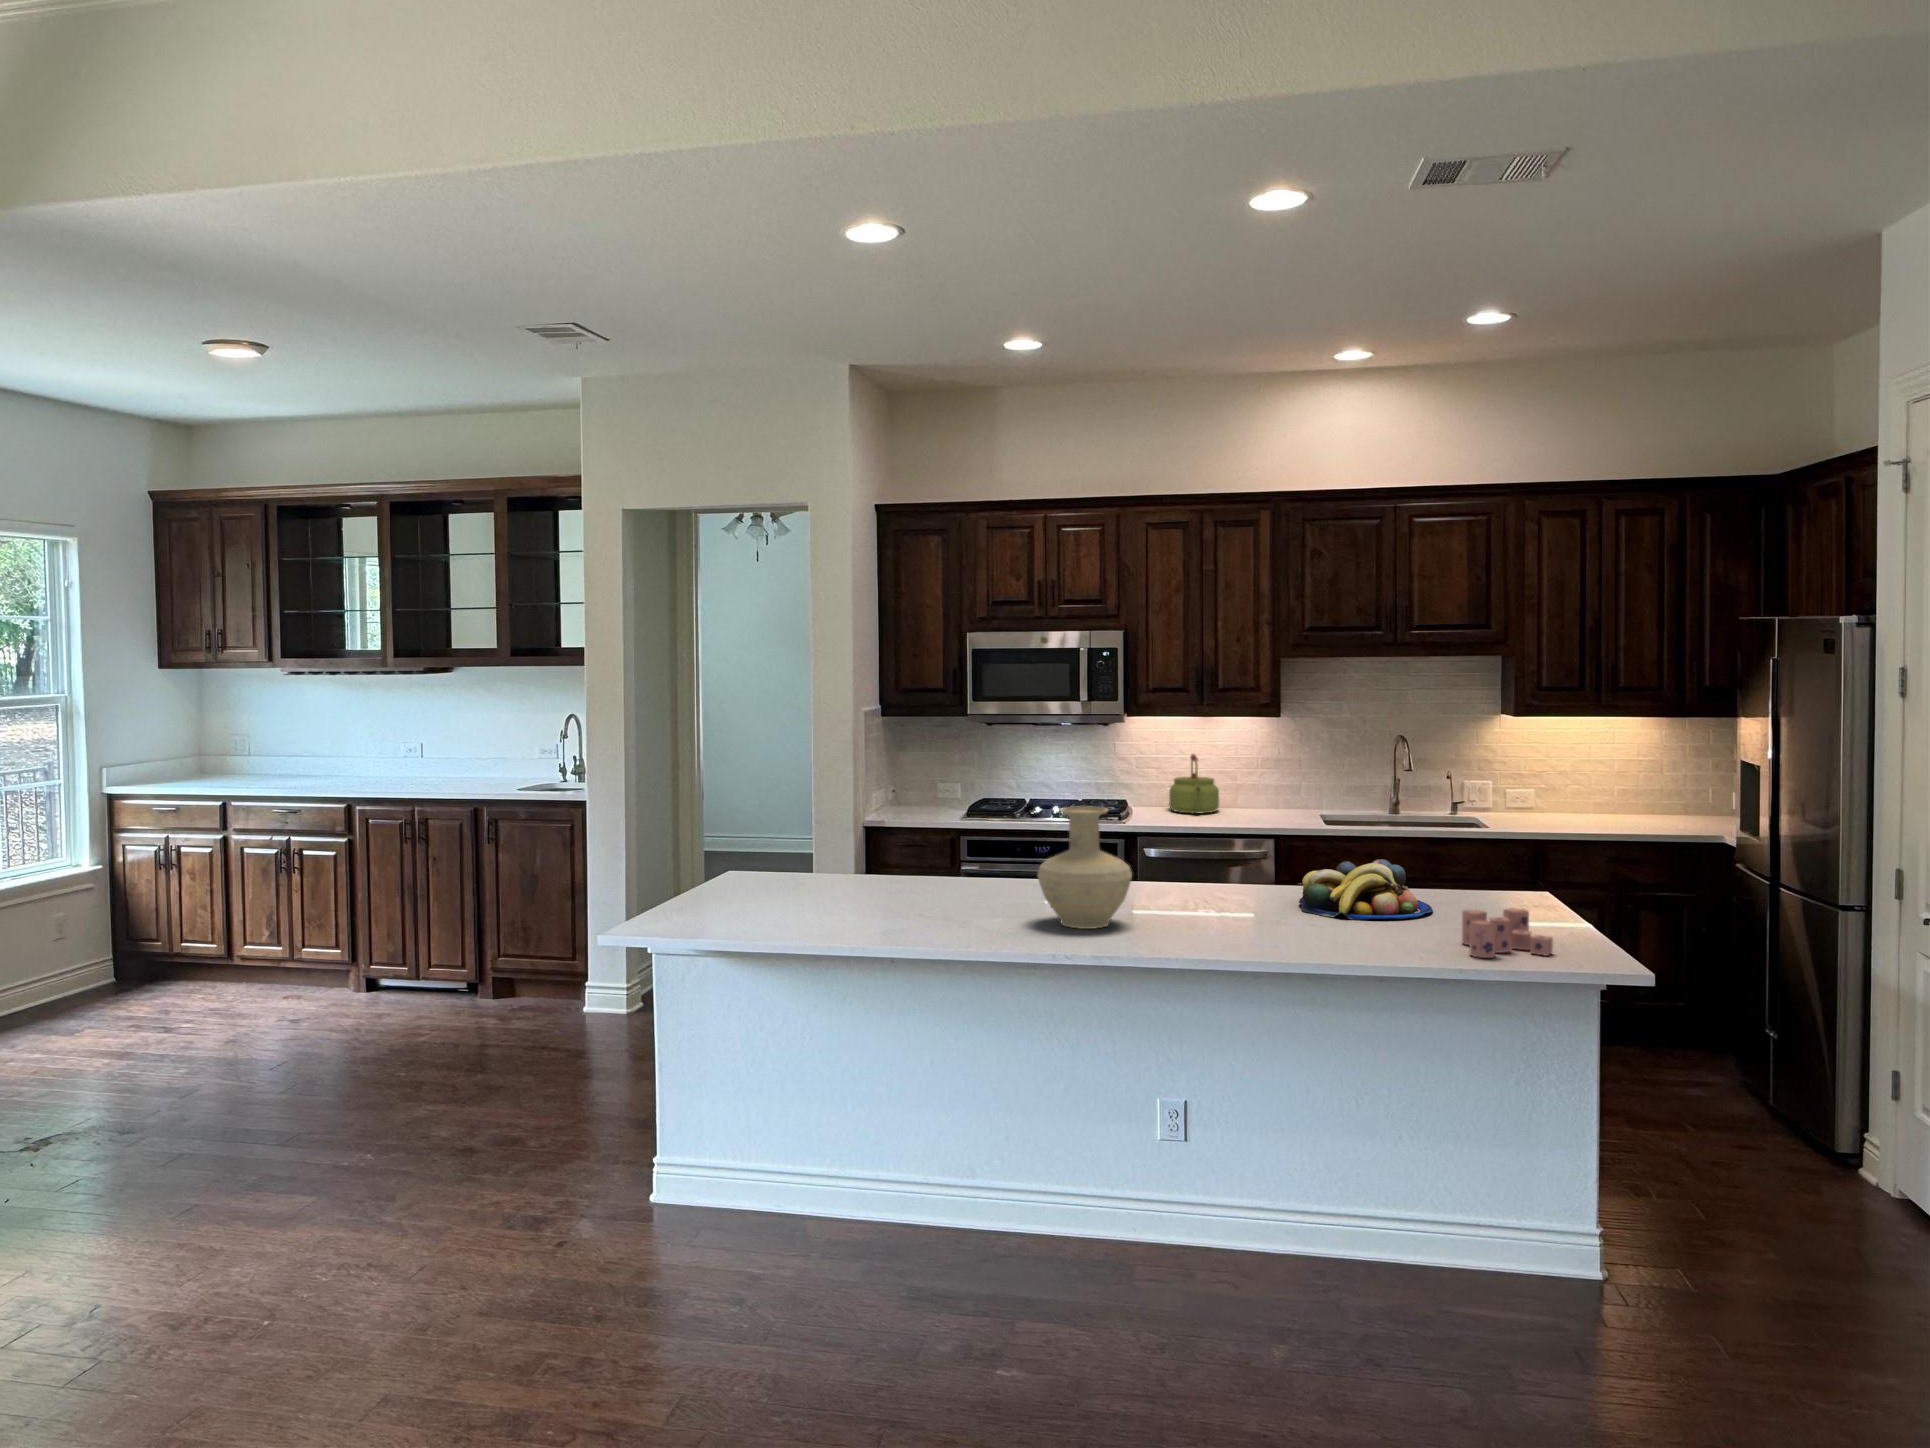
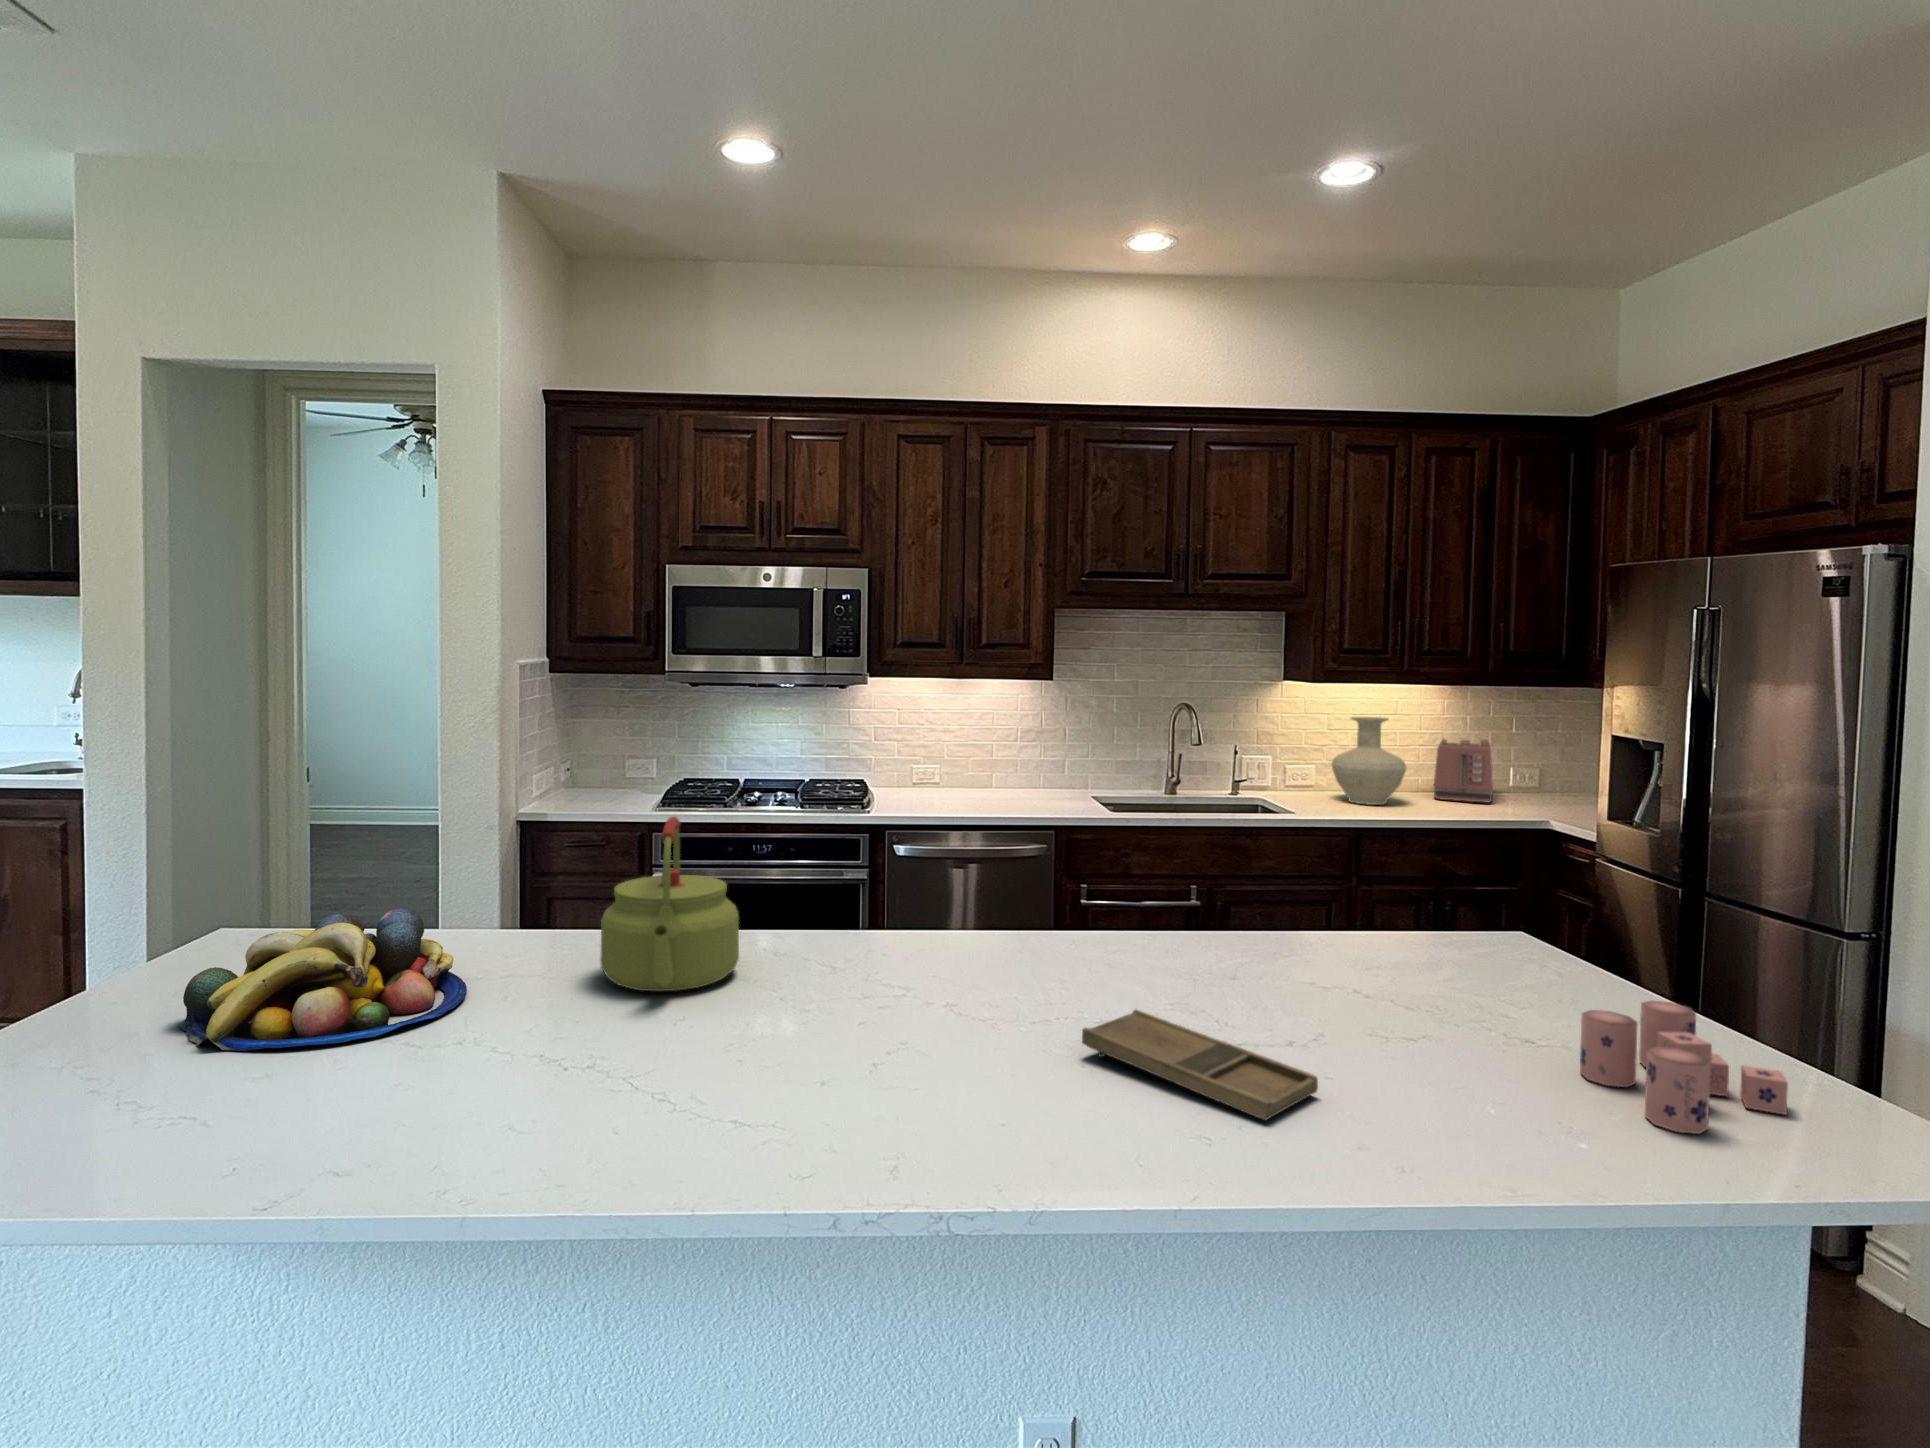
kettle: present [1169,754,1219,814] -> present [600,817,739,991]
toaster: none [1633,765,1702,822] -> present [1434,739,1493,802]
vase: present [1037,806,1132,929] -> present [1332,717,1406,805]
fruit bowl: present [1299,859,1433,920] -> present [179,908,467,1051]
tray: none [1202,910,1311,946] -> present [1082,1010,1318,1120]

